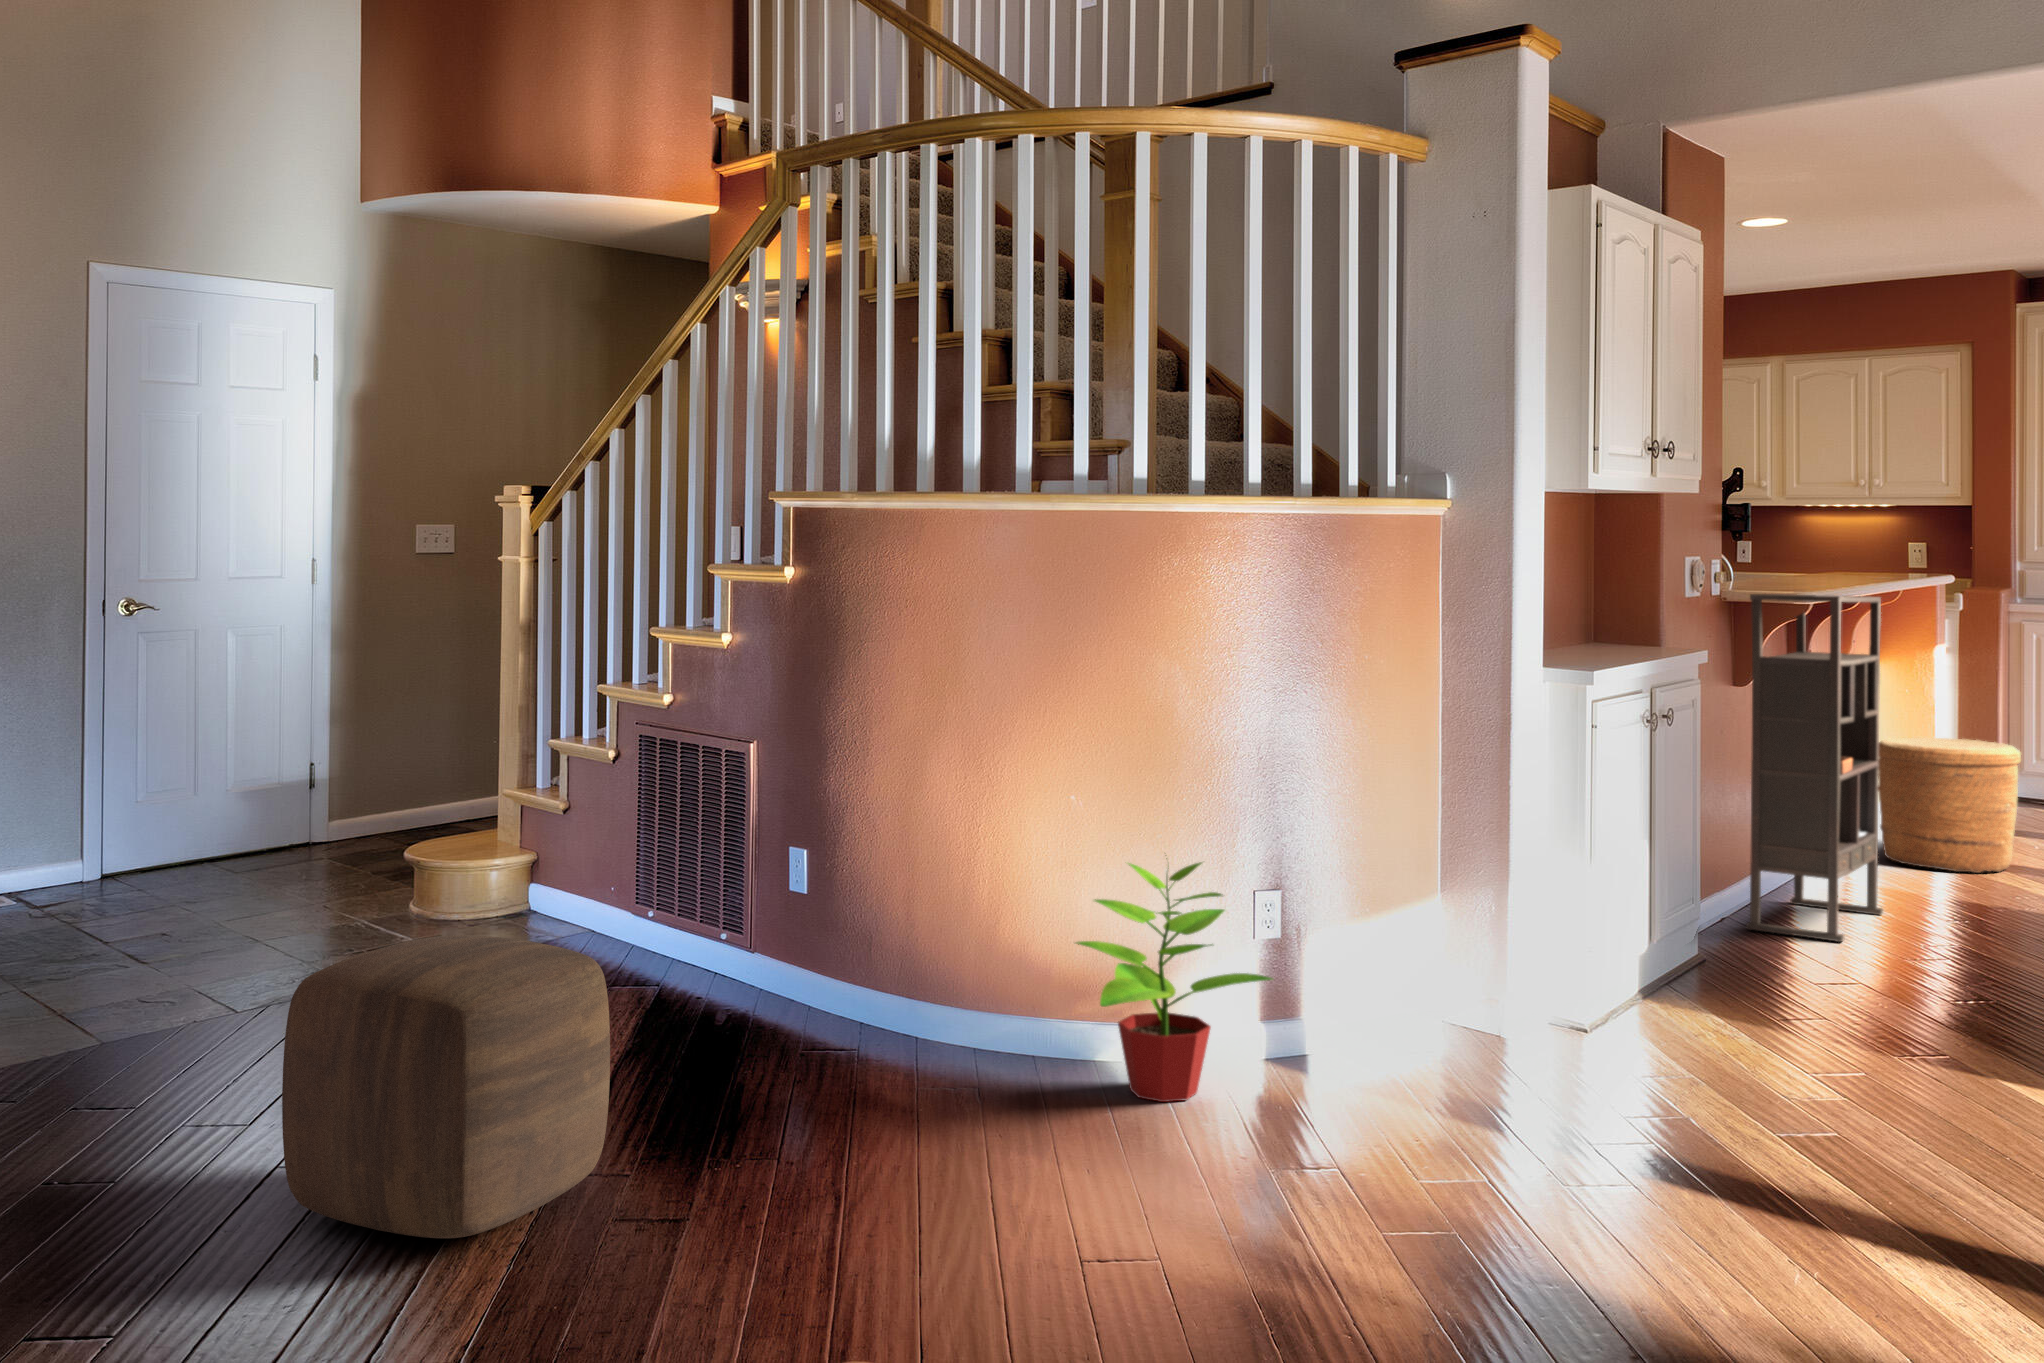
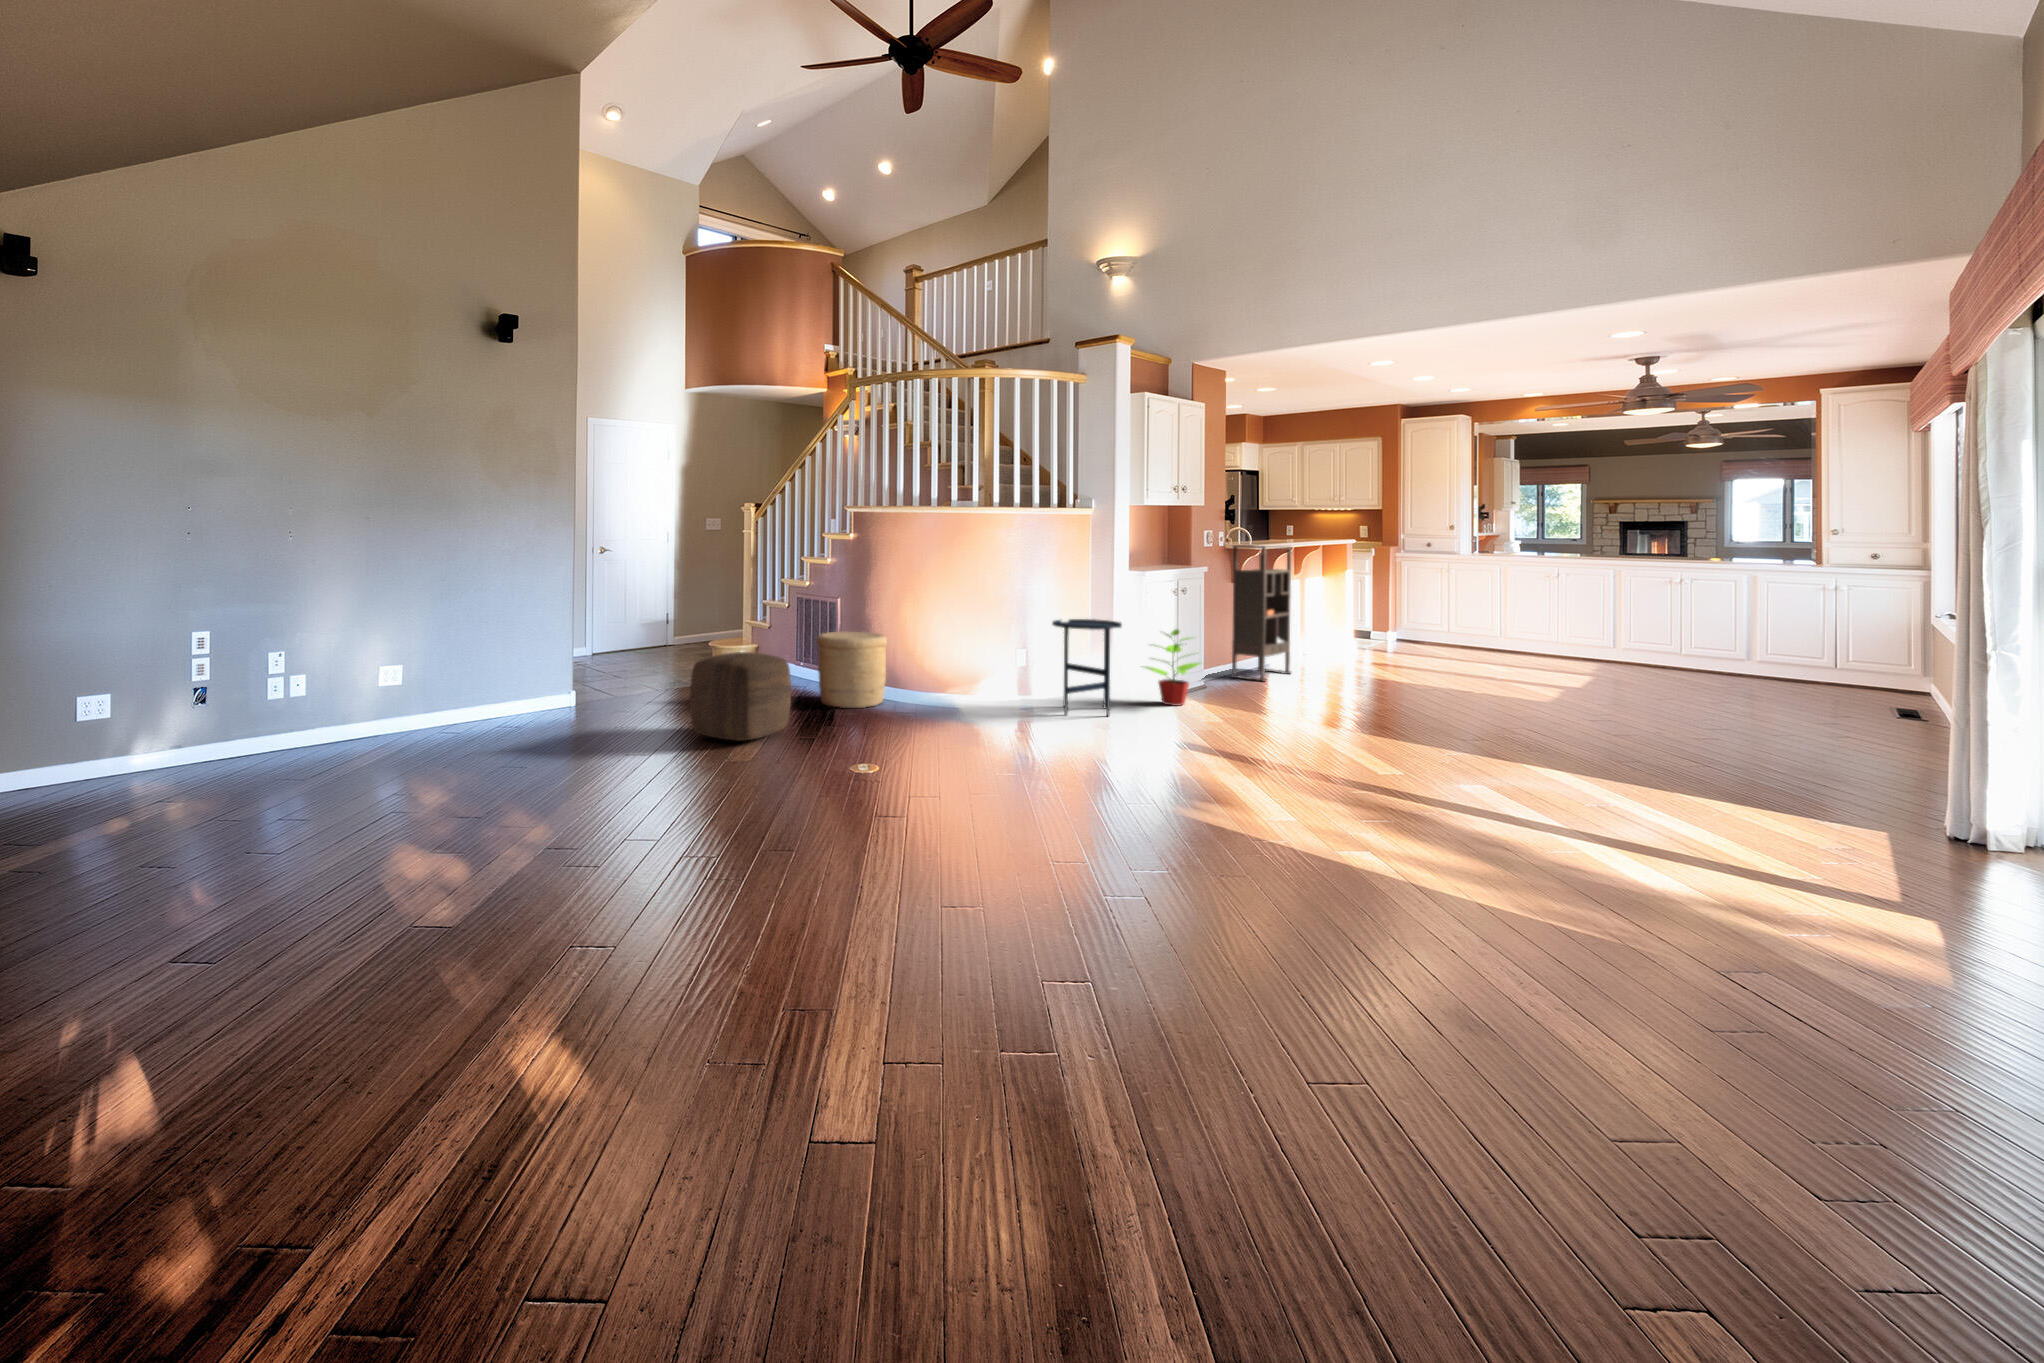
woven basket: present [1878,738,2021,873] -> present [816,632,887,708]
side table: none [1356,802,1554,1086] -> present [1052,619,1122,716]
potted plant: present [1076,862,1272,1102] -> present [1144,629,1199,706]

